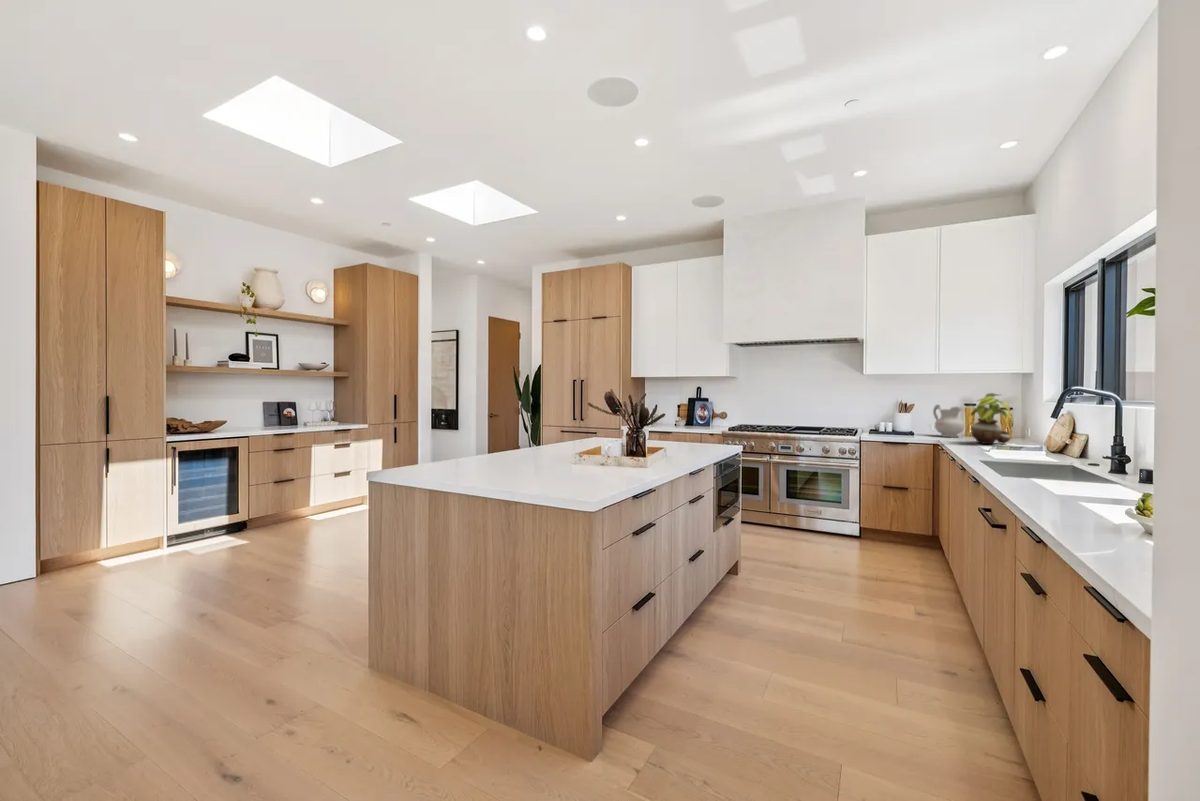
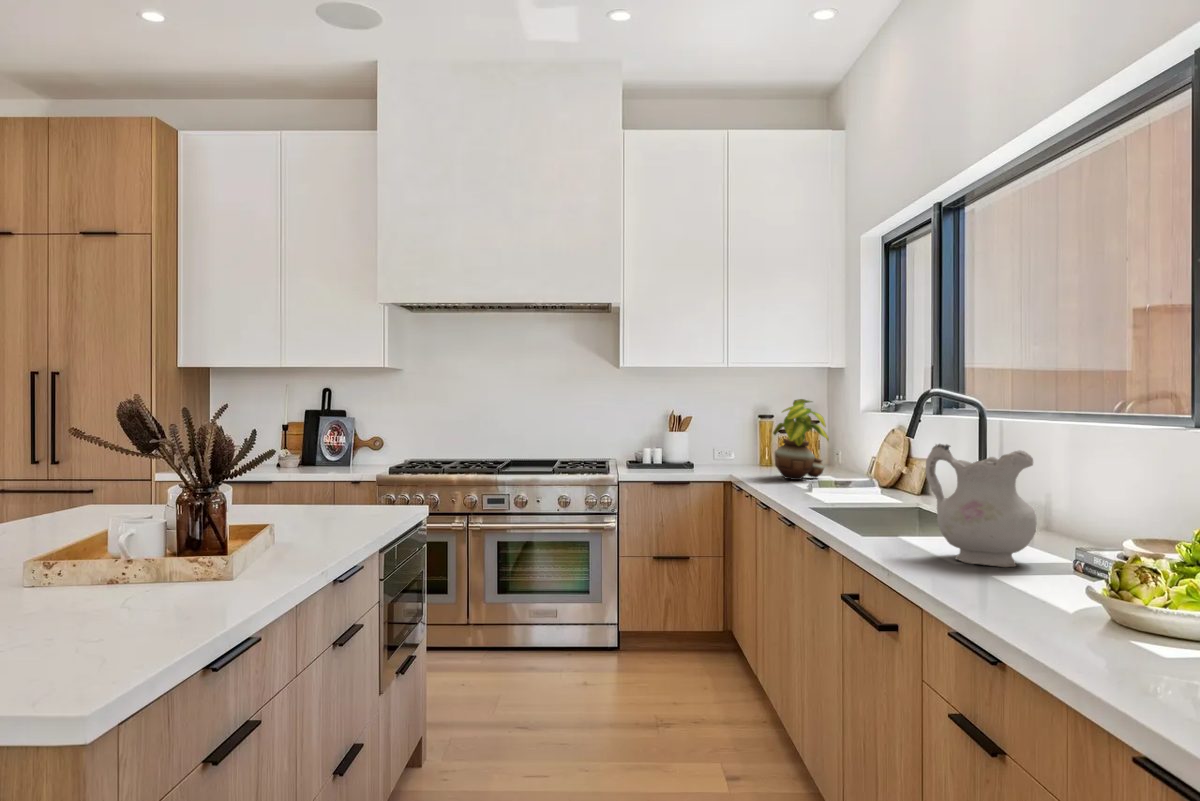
ceramic pitcher: present [933,405,965,437] -> present [926,444,1037,567]

